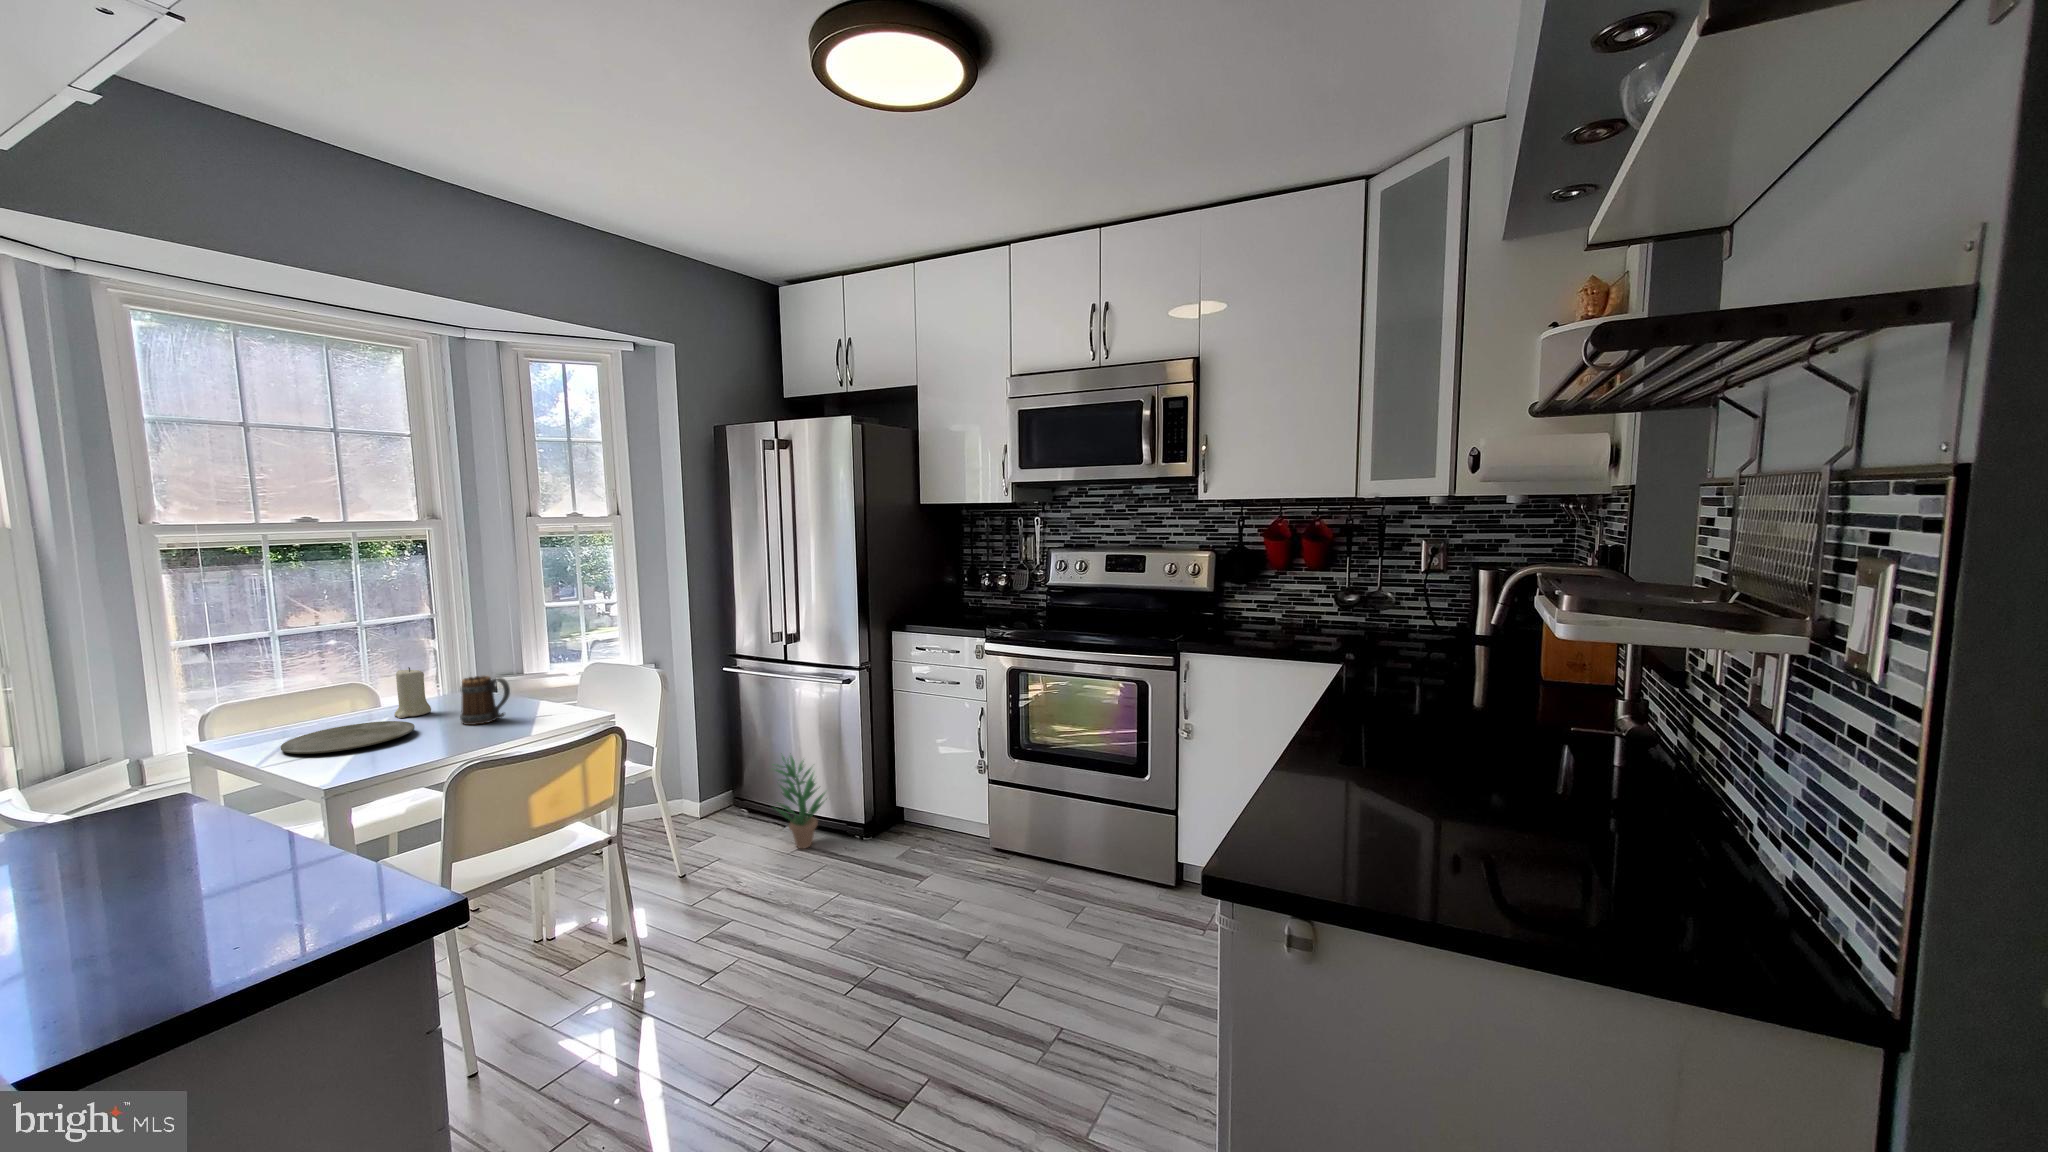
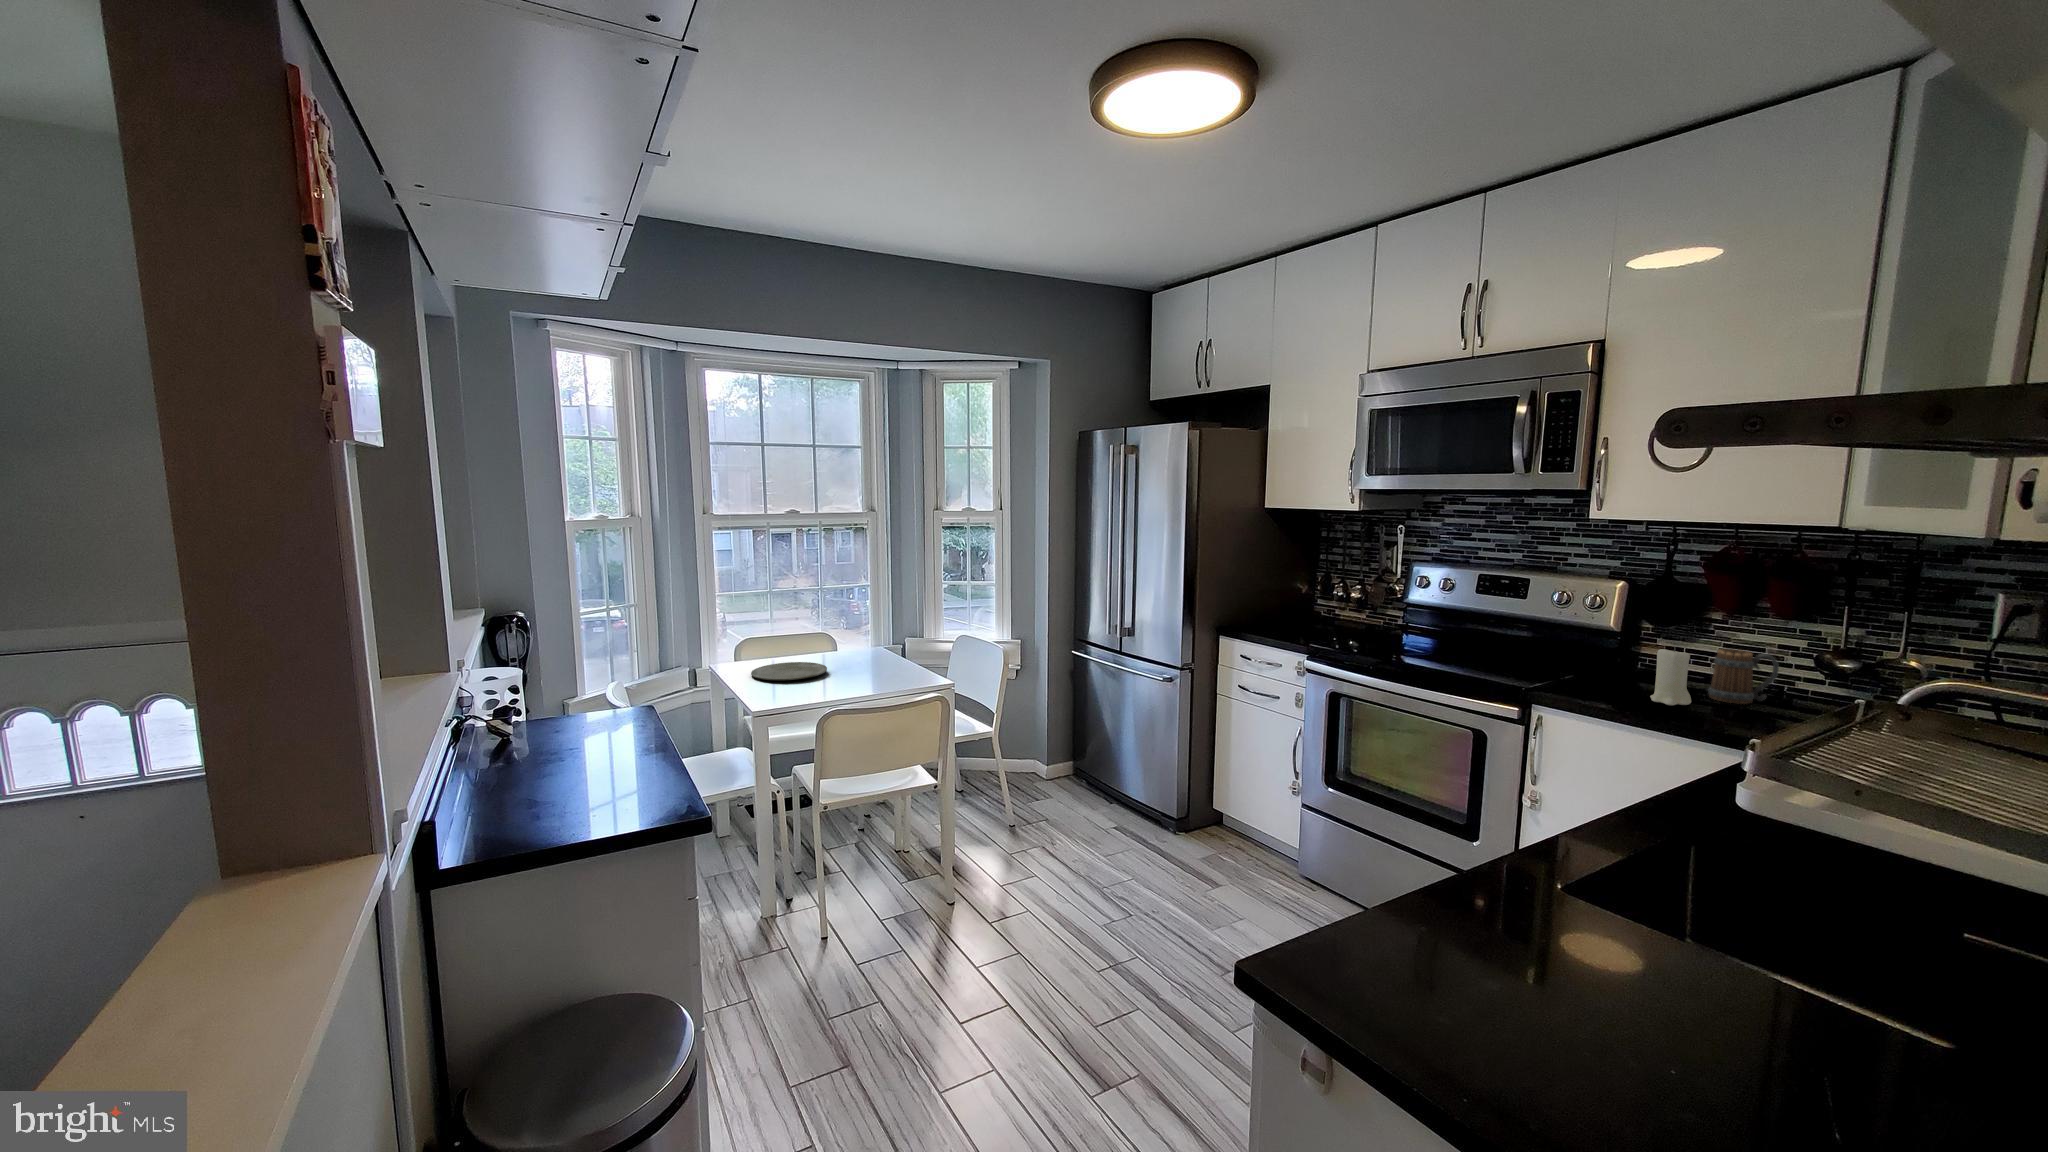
candle: present [394,668,431,718] -> present [1650,647,1691,705]
mug: present [460,676,510,725] -> present [1708,649,1779,704]
potted plant: present [774,753,825,849] -> none [1094,739,1149,834]

